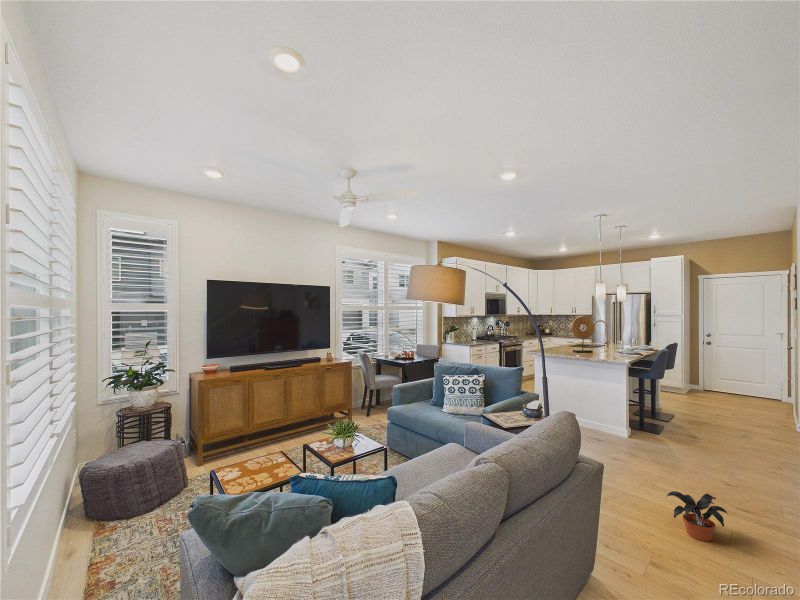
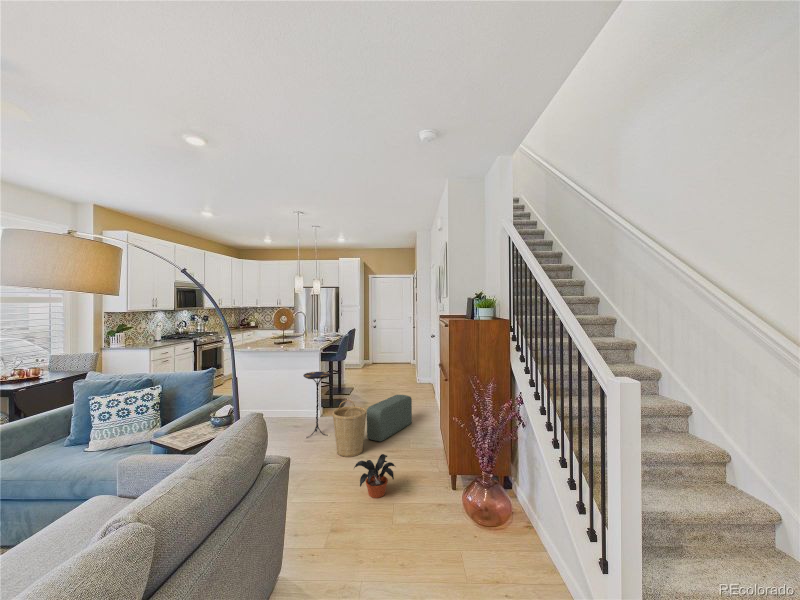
side table: none [605,386,639,458] -> present [303,372,331,435]
basket: none [640,423,687,488] -> present [332,400,367,457]
pouf: none [688,434,767,484] -> present [367,395,412,441]

